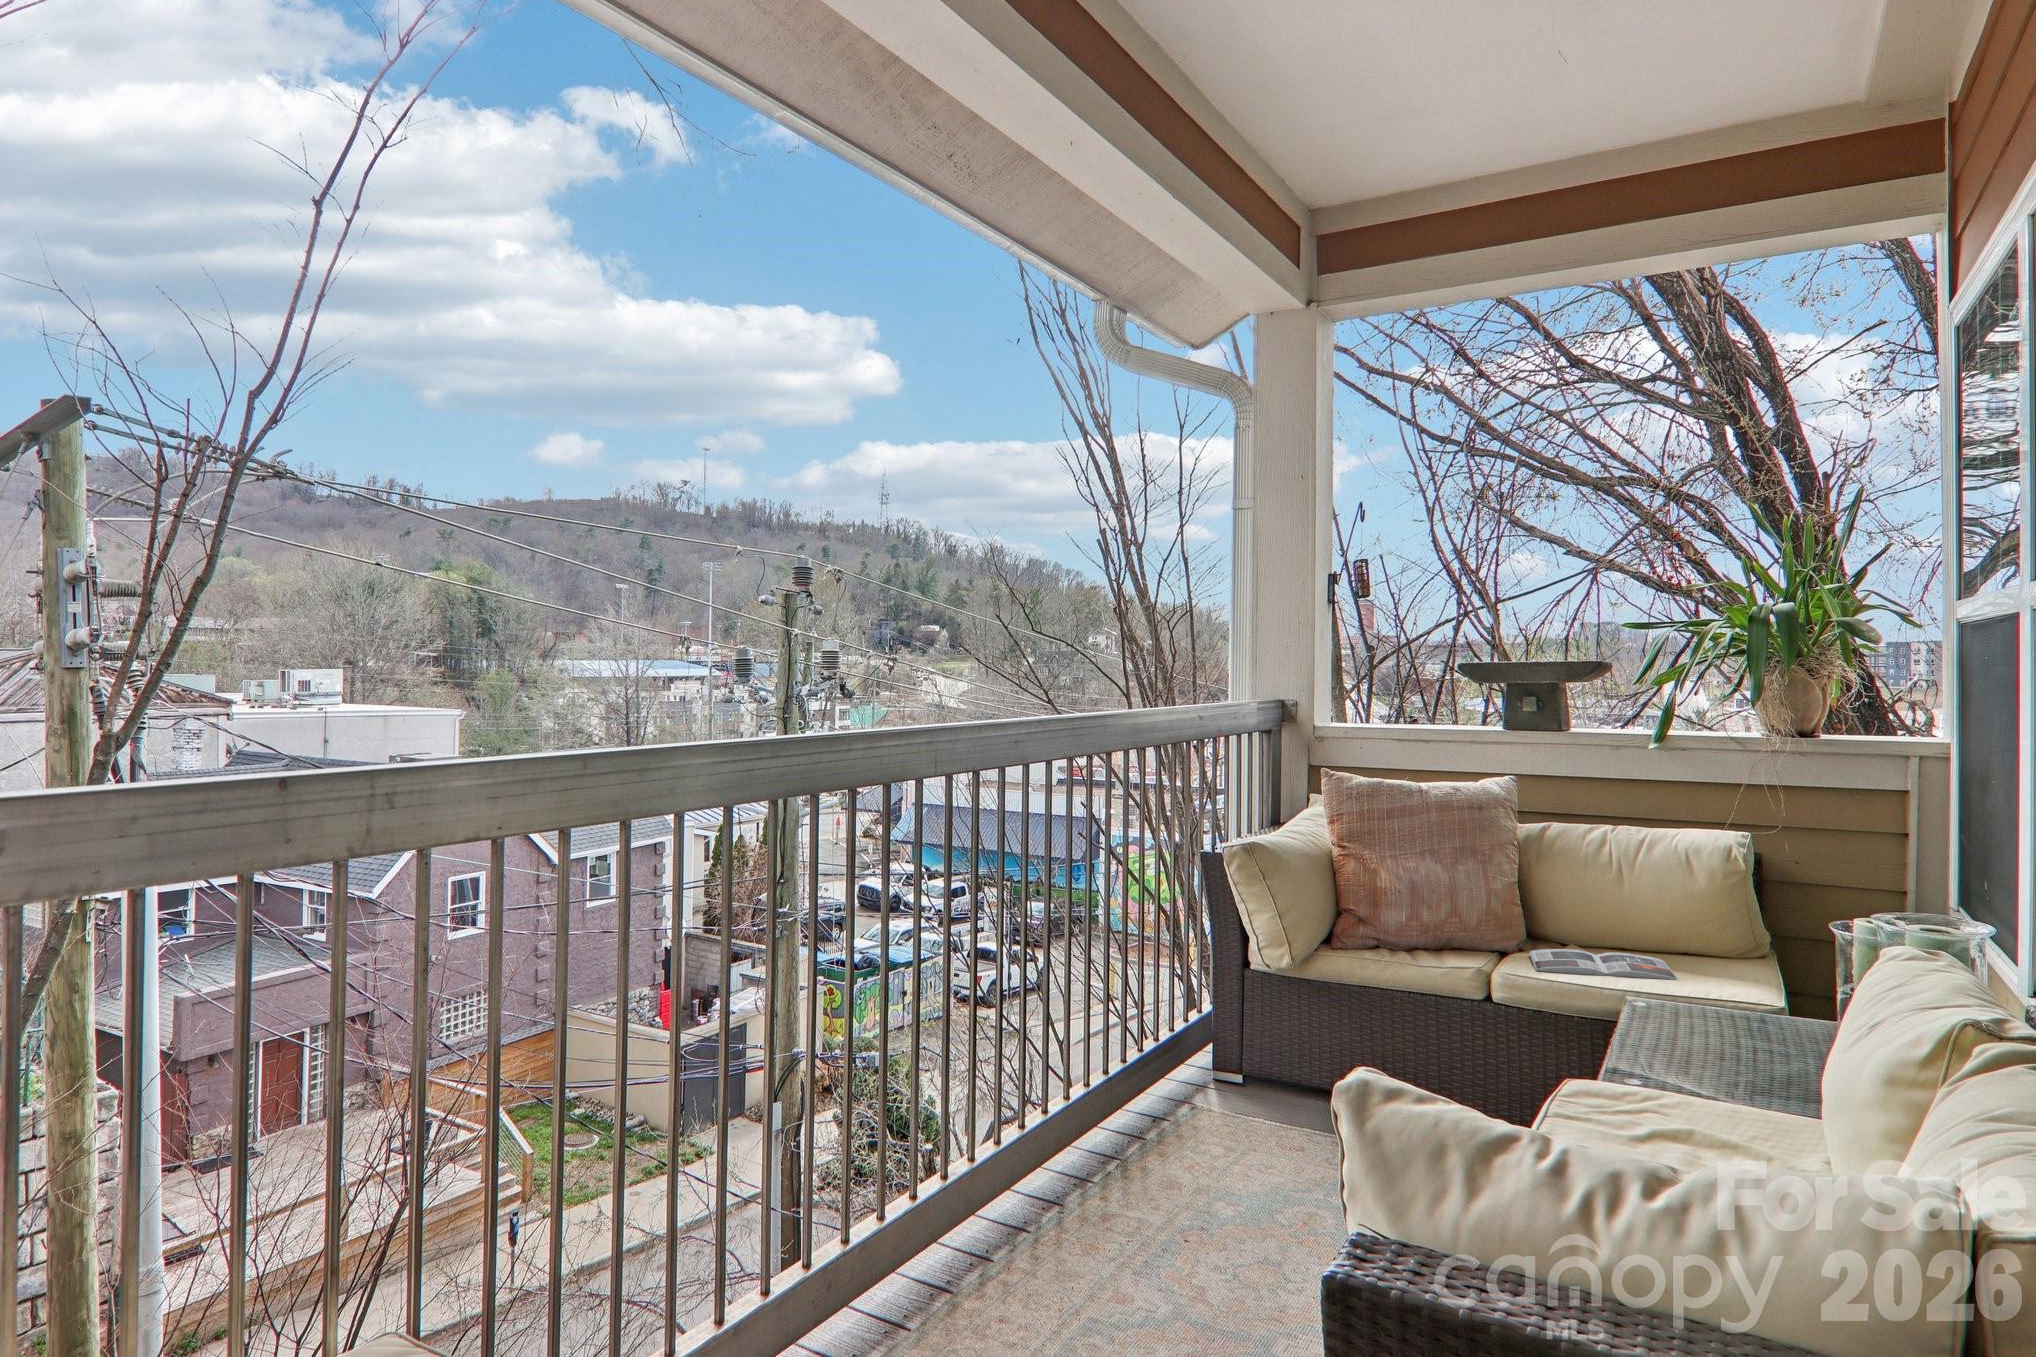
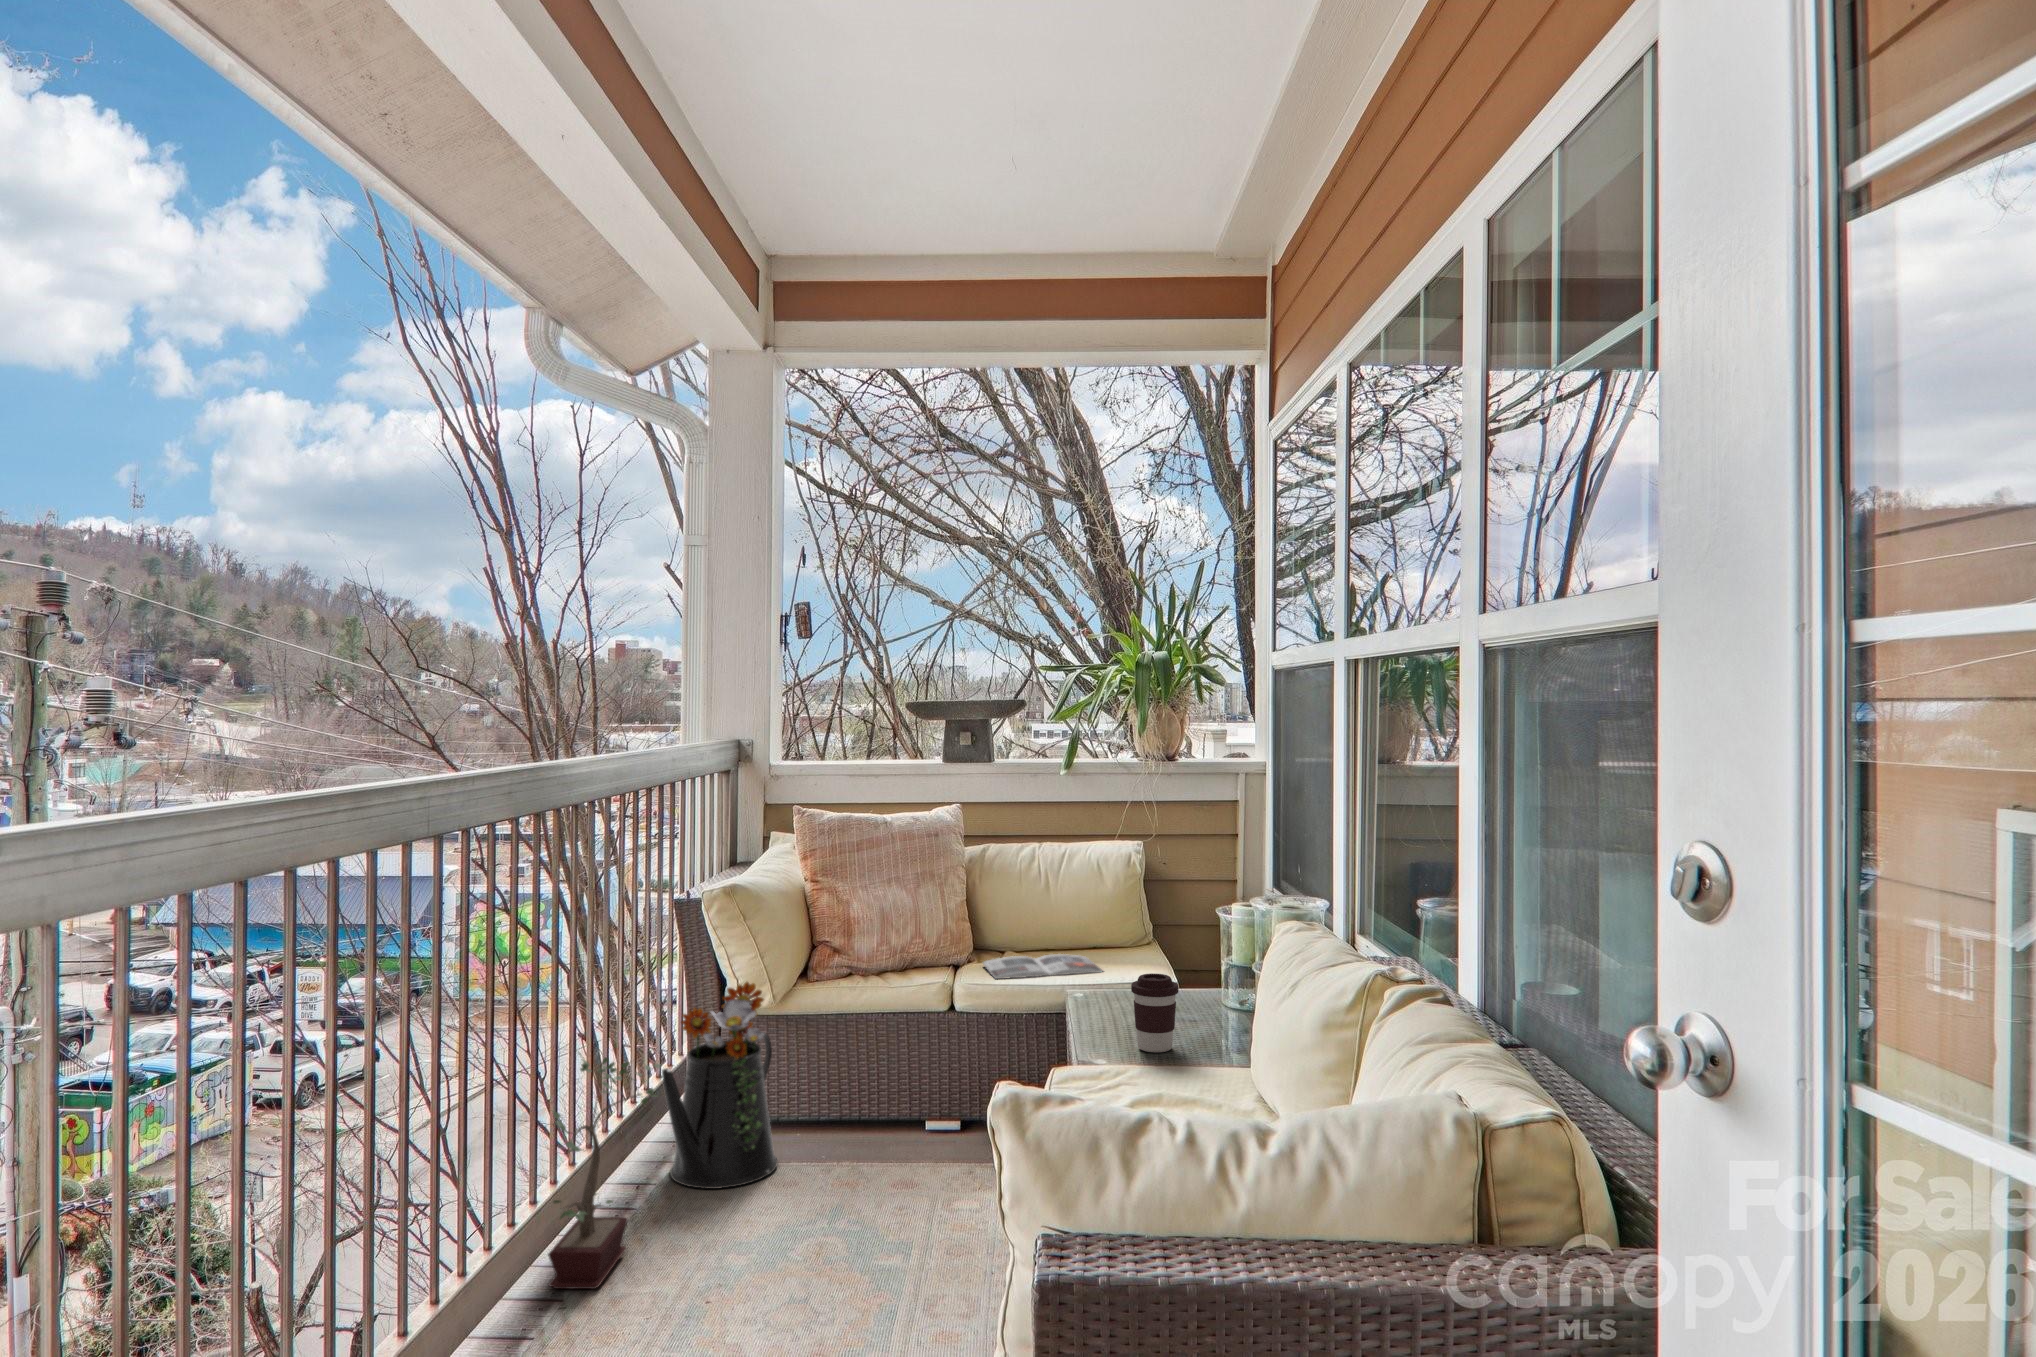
watering can: none [1171,937,1289,1138] -> present [662,982,778,1189]
potted plant: none [1050,980,1164,1201] -> present [548,1051,660,1289]
coffee cup: none [1660,984,1725,1079] -> present [1131,973,1178,1052]

